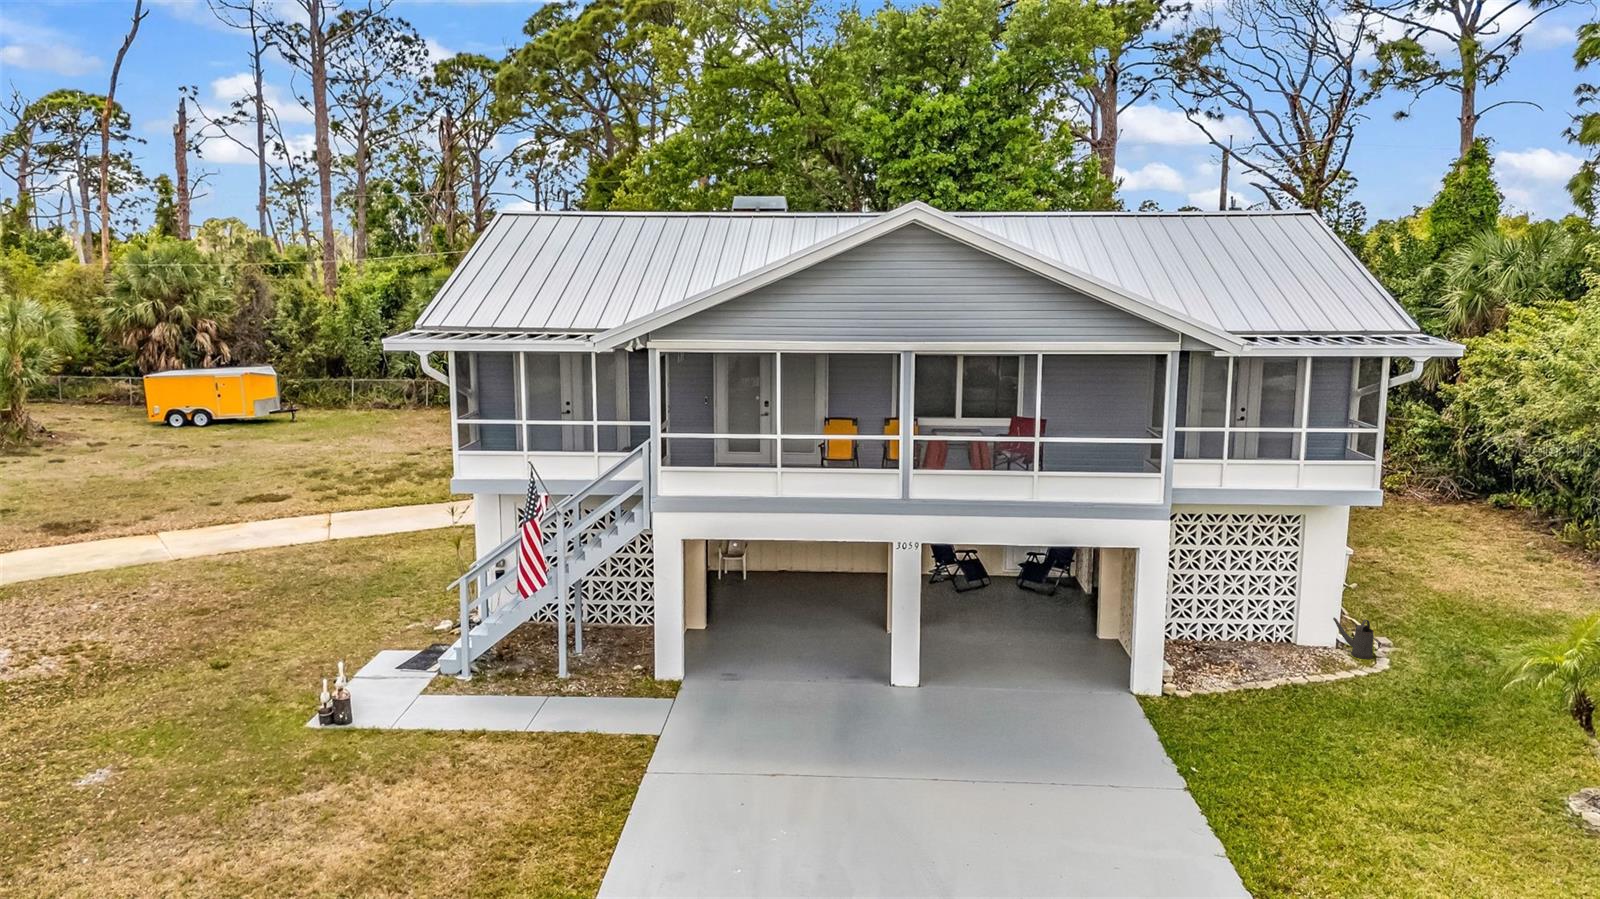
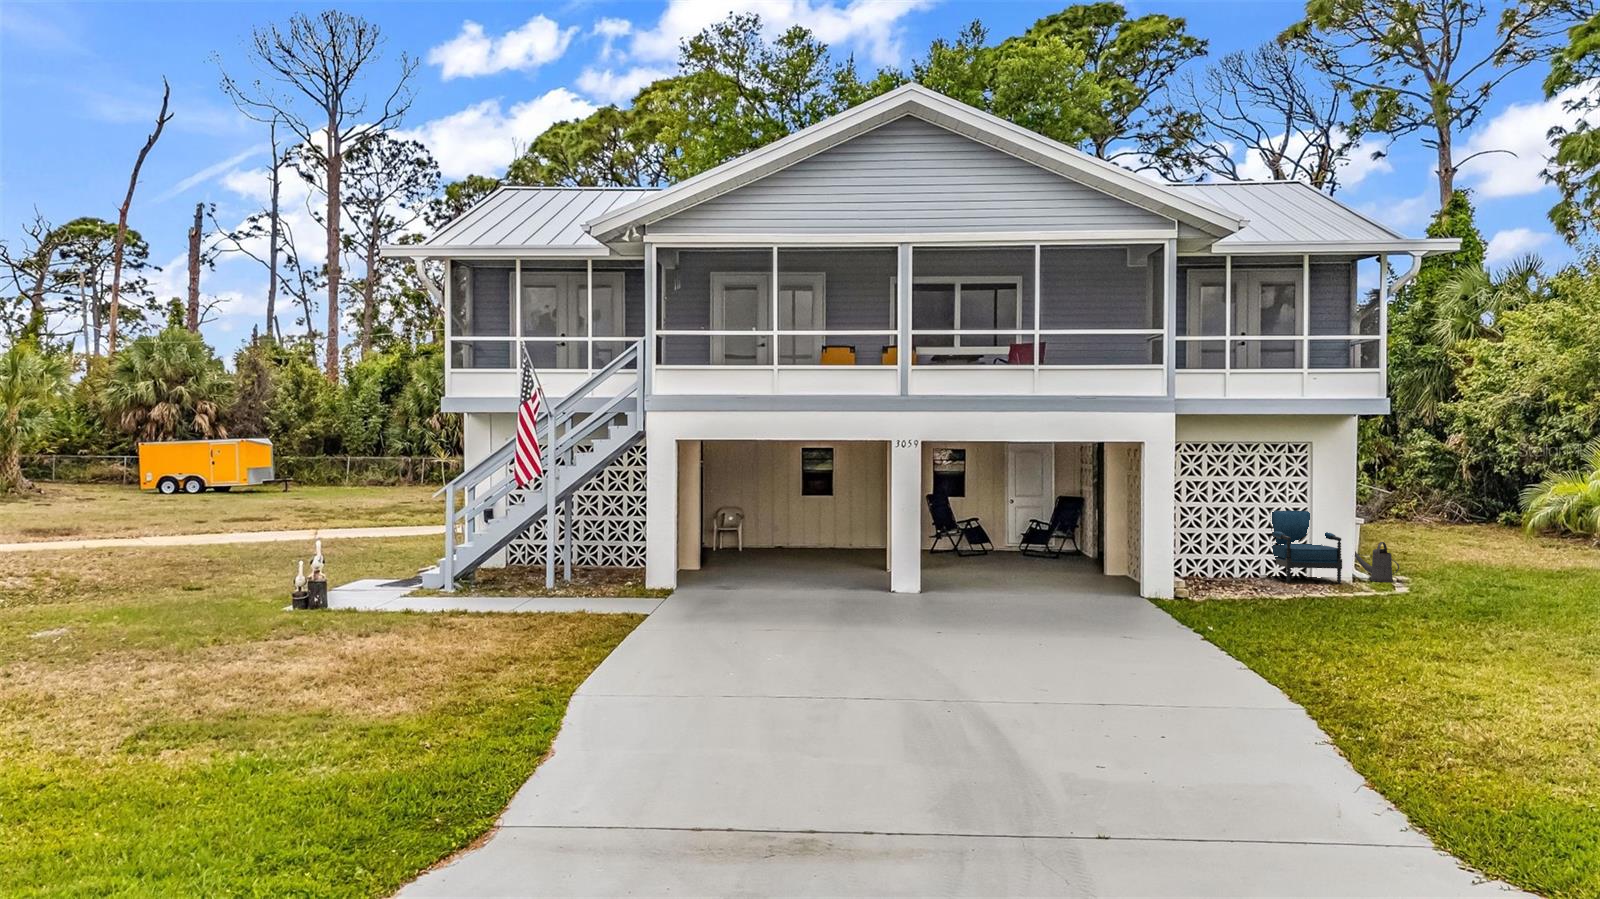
chair: none [1253,581,1327,664] -> present [1270,511,1342,584]

